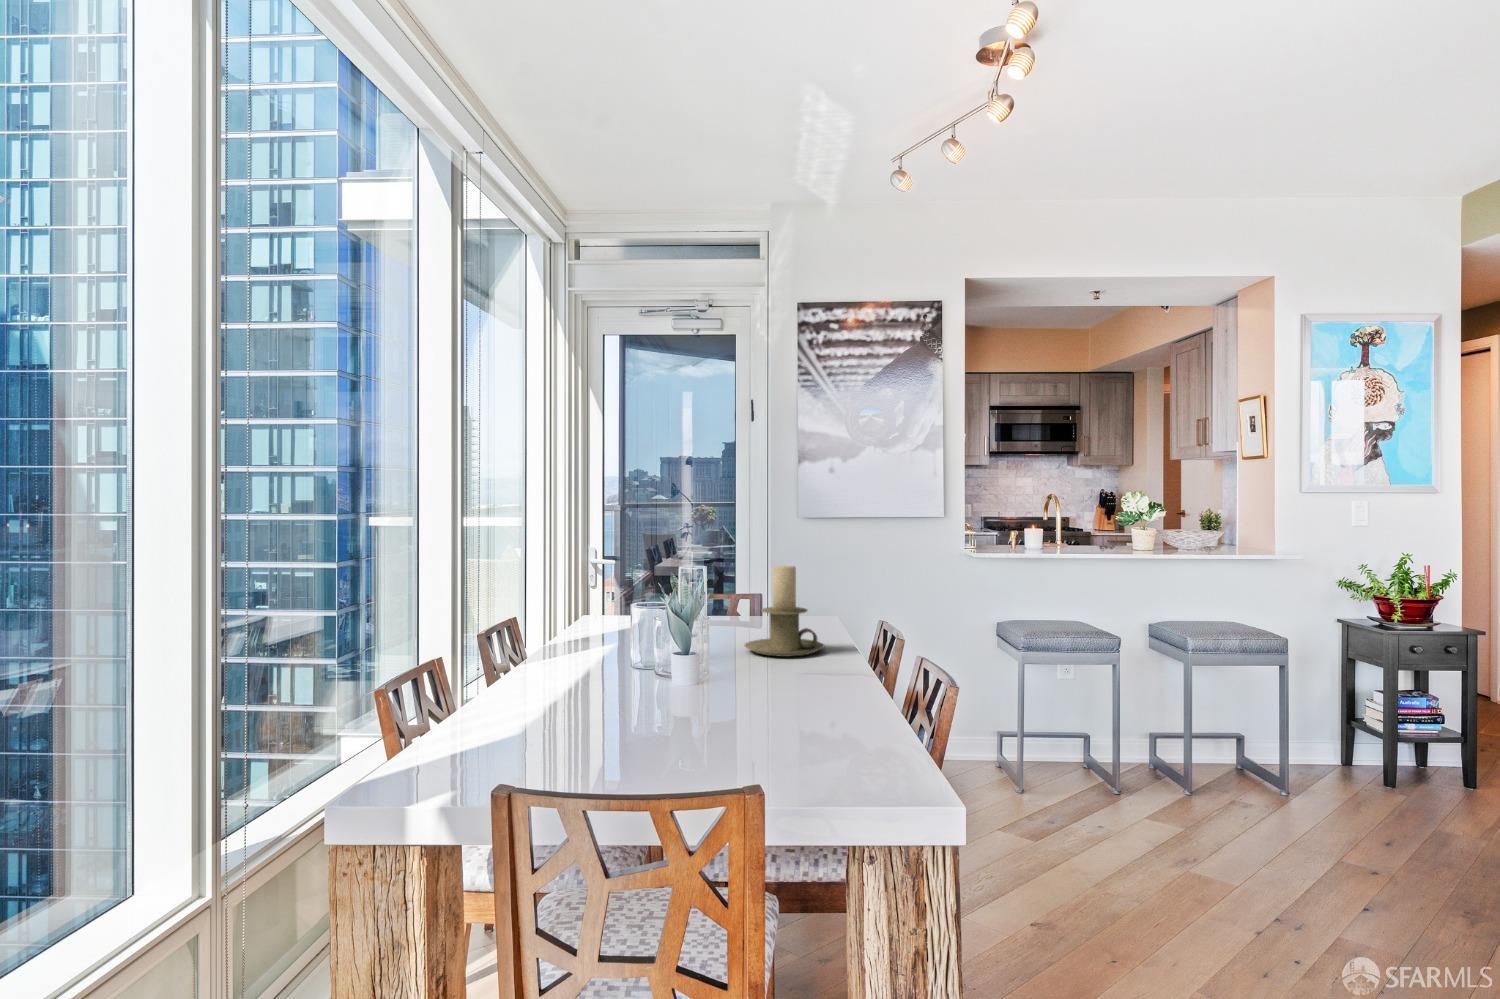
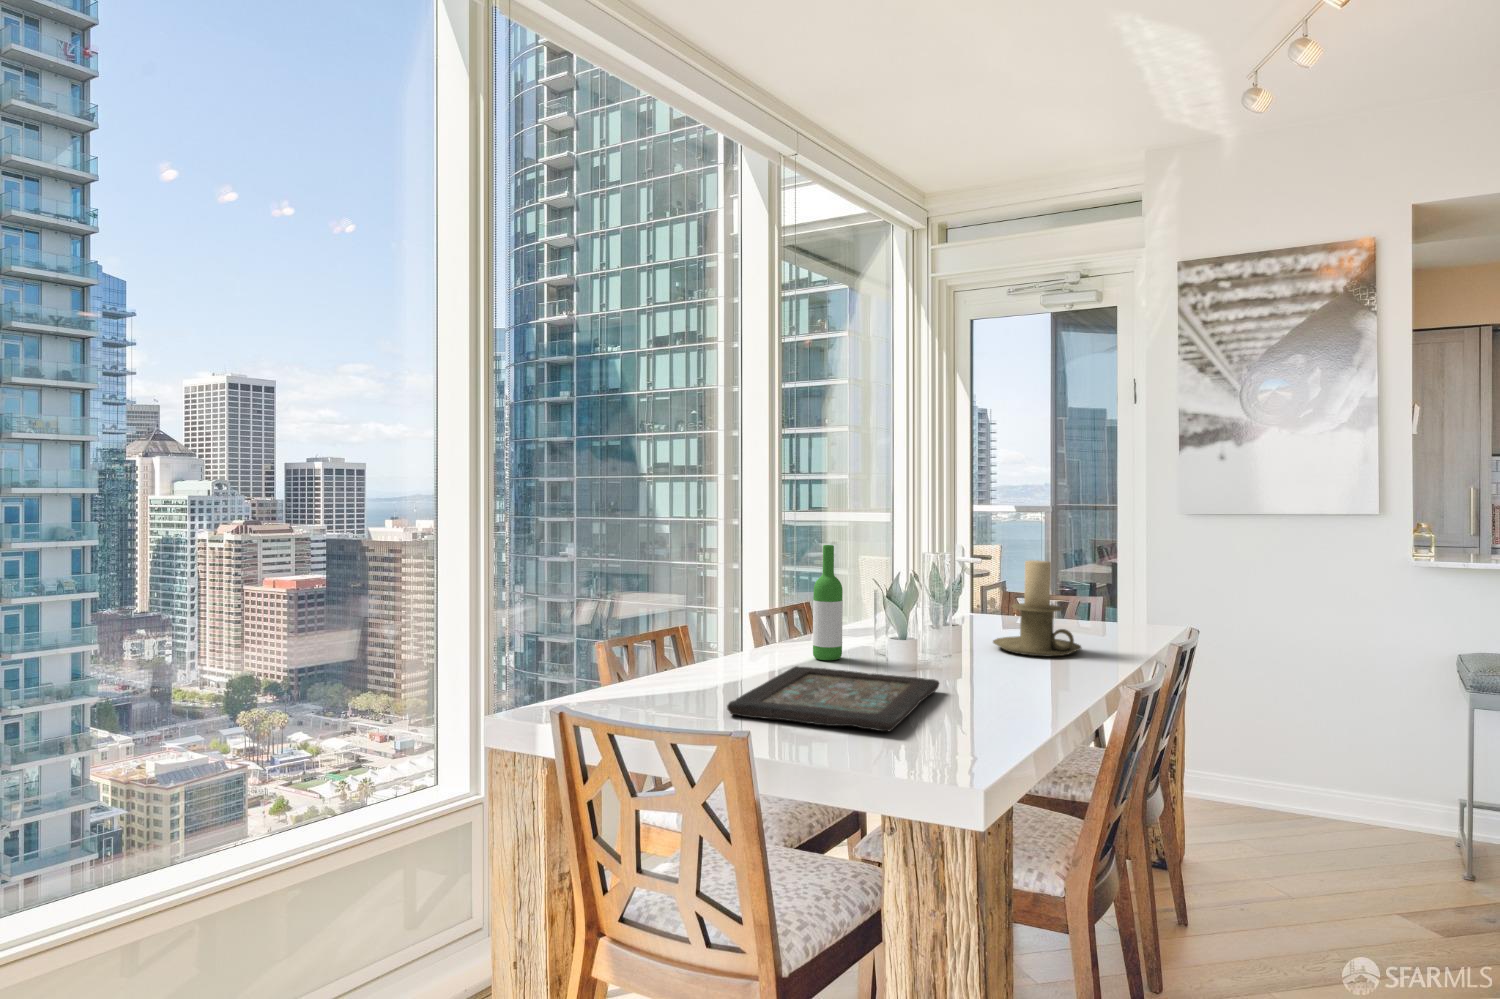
wine bottle: none [598,562,630,689] -> present [813,545,843,660]
decorative tray: none [613,692,810,768] -> present [727,666,939,731]

